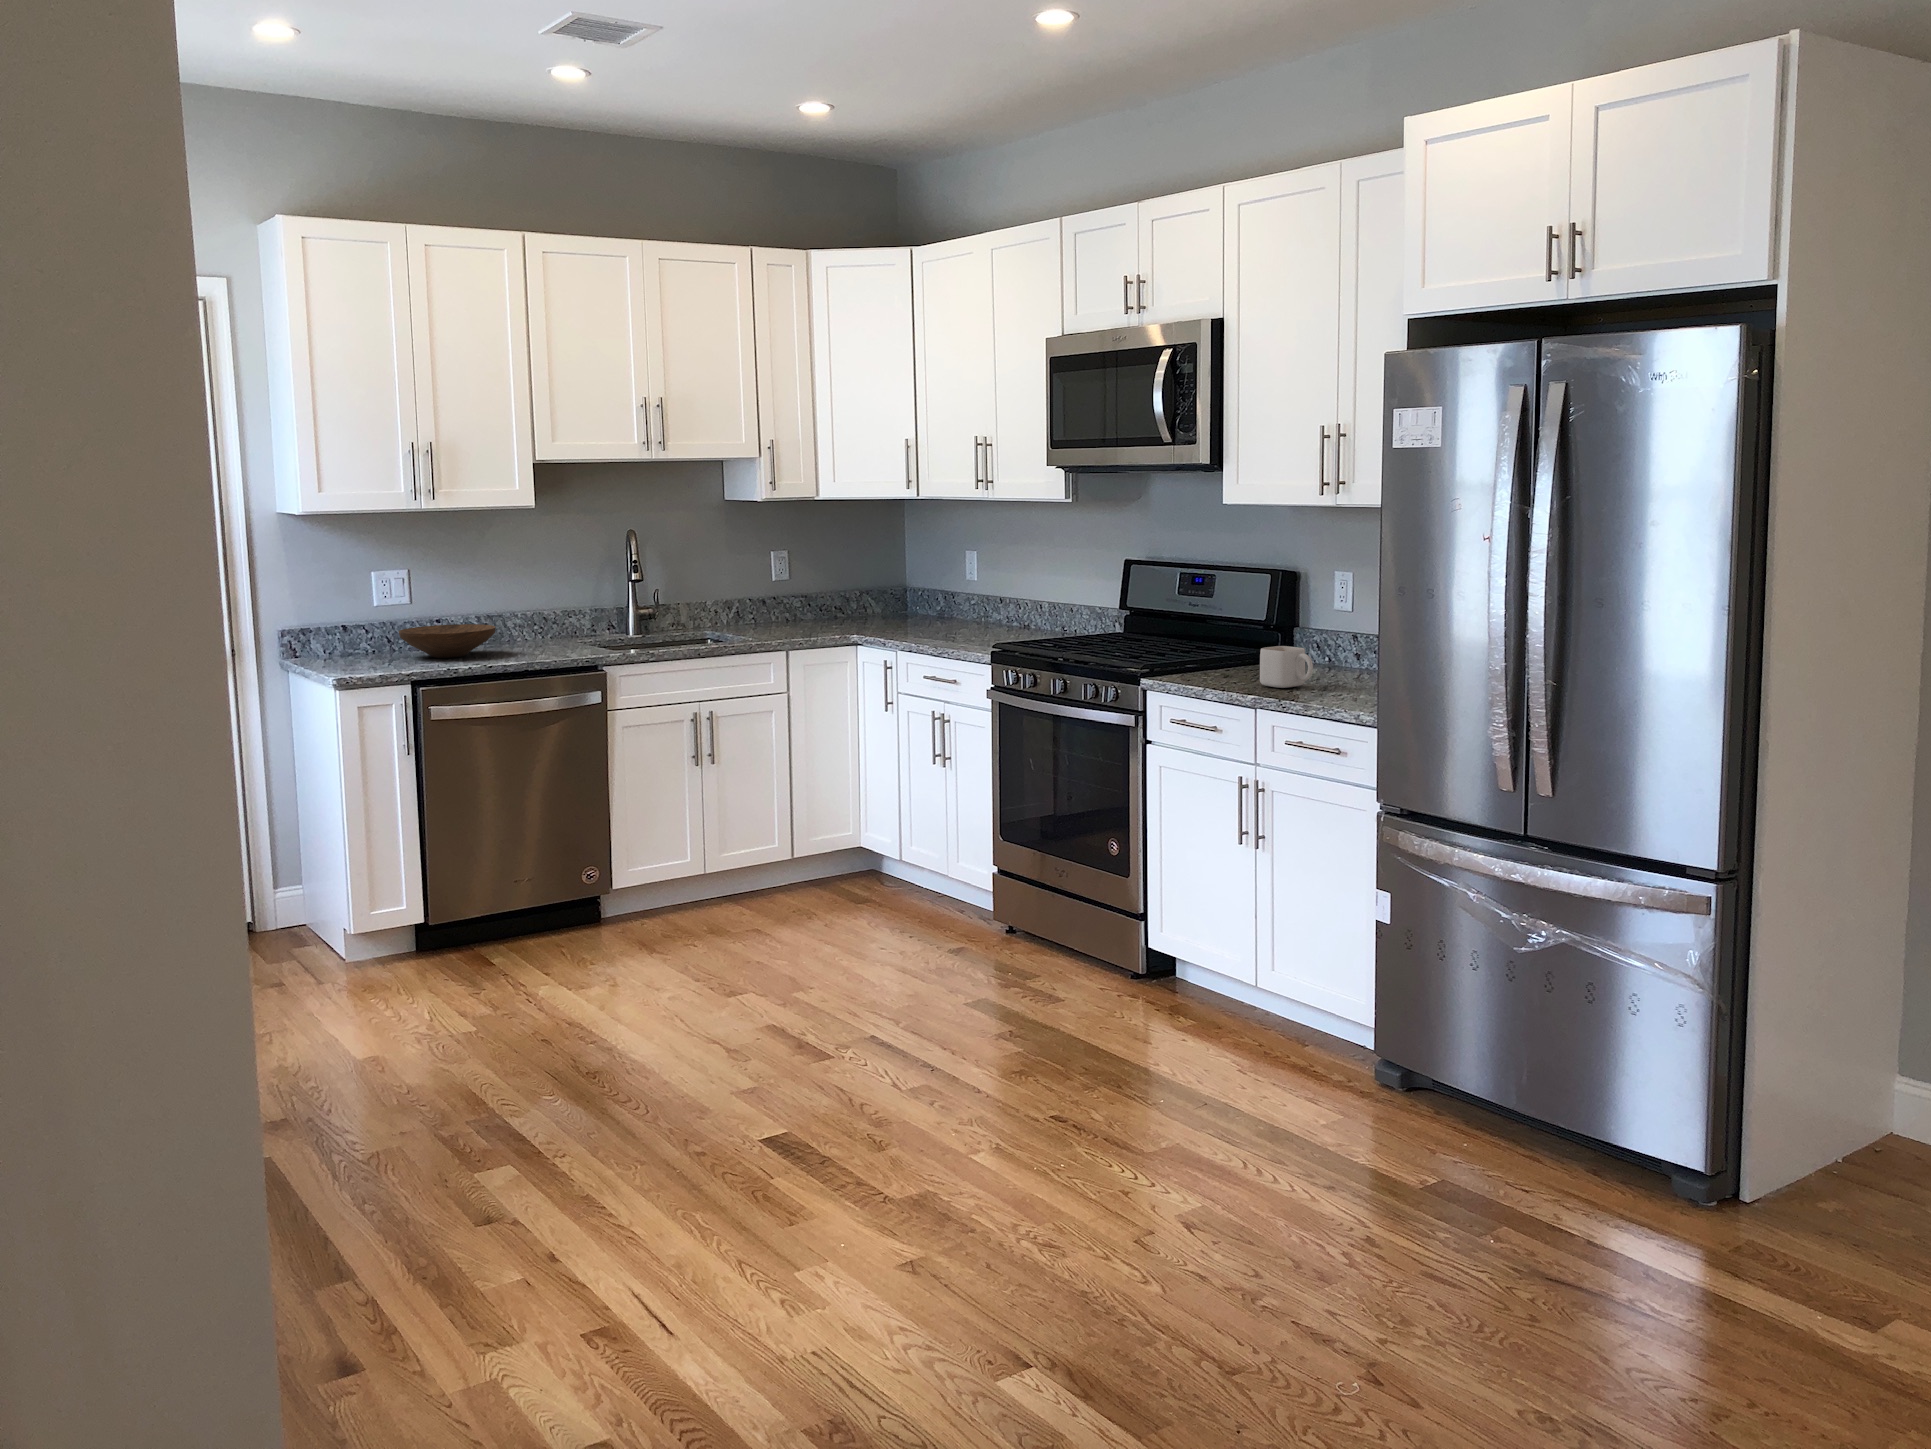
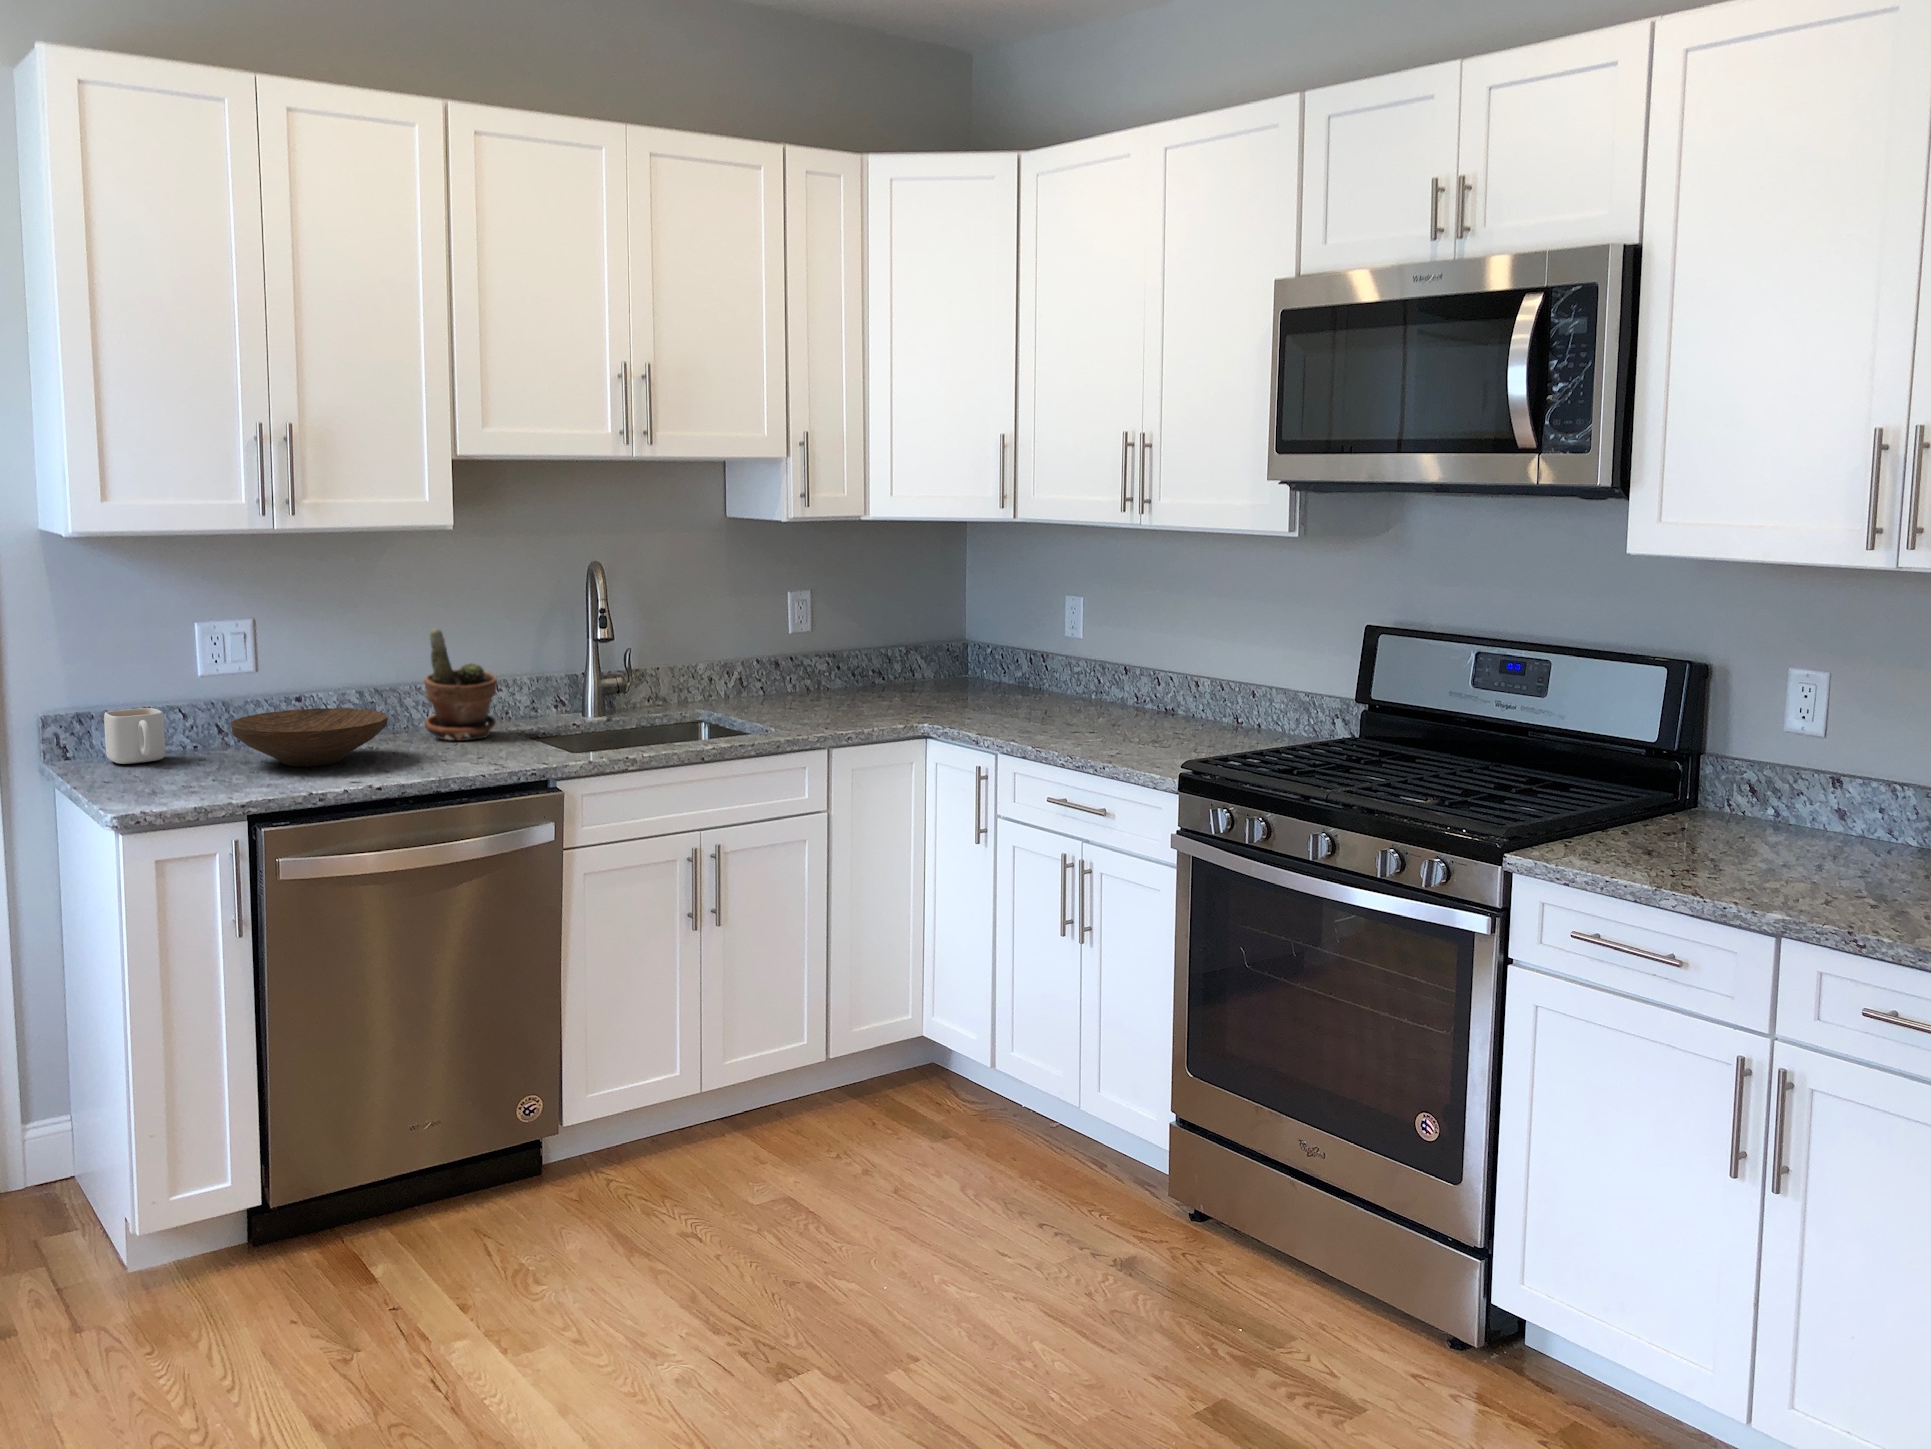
potted plant: none [519,573,567,646] -> present [424,628,497,741]
mug: present [1260,646,1313,688] -> present [104,708,165,764]

